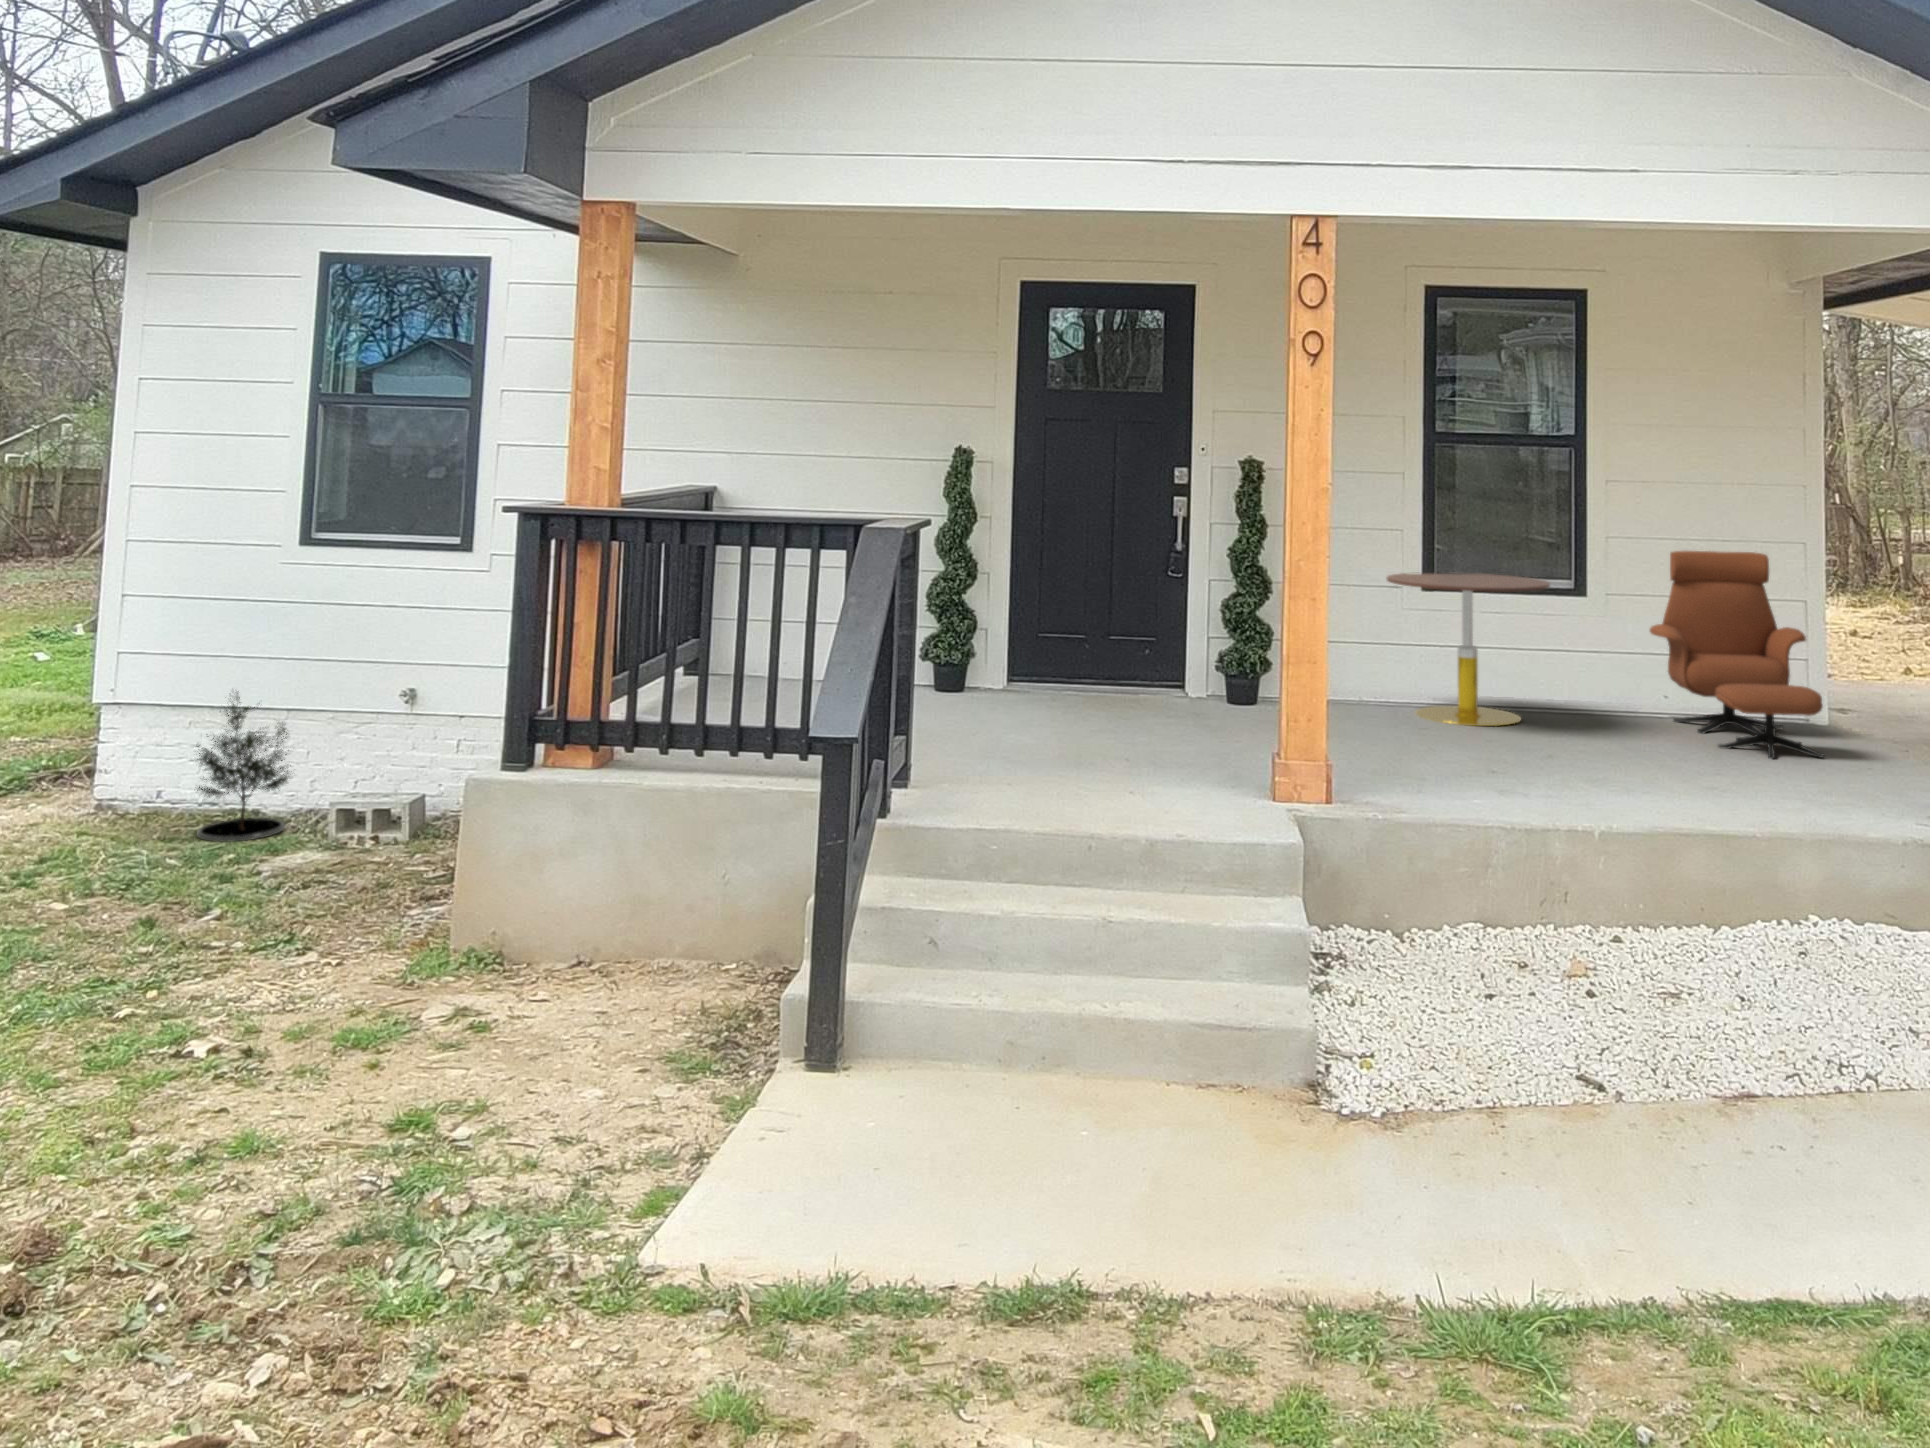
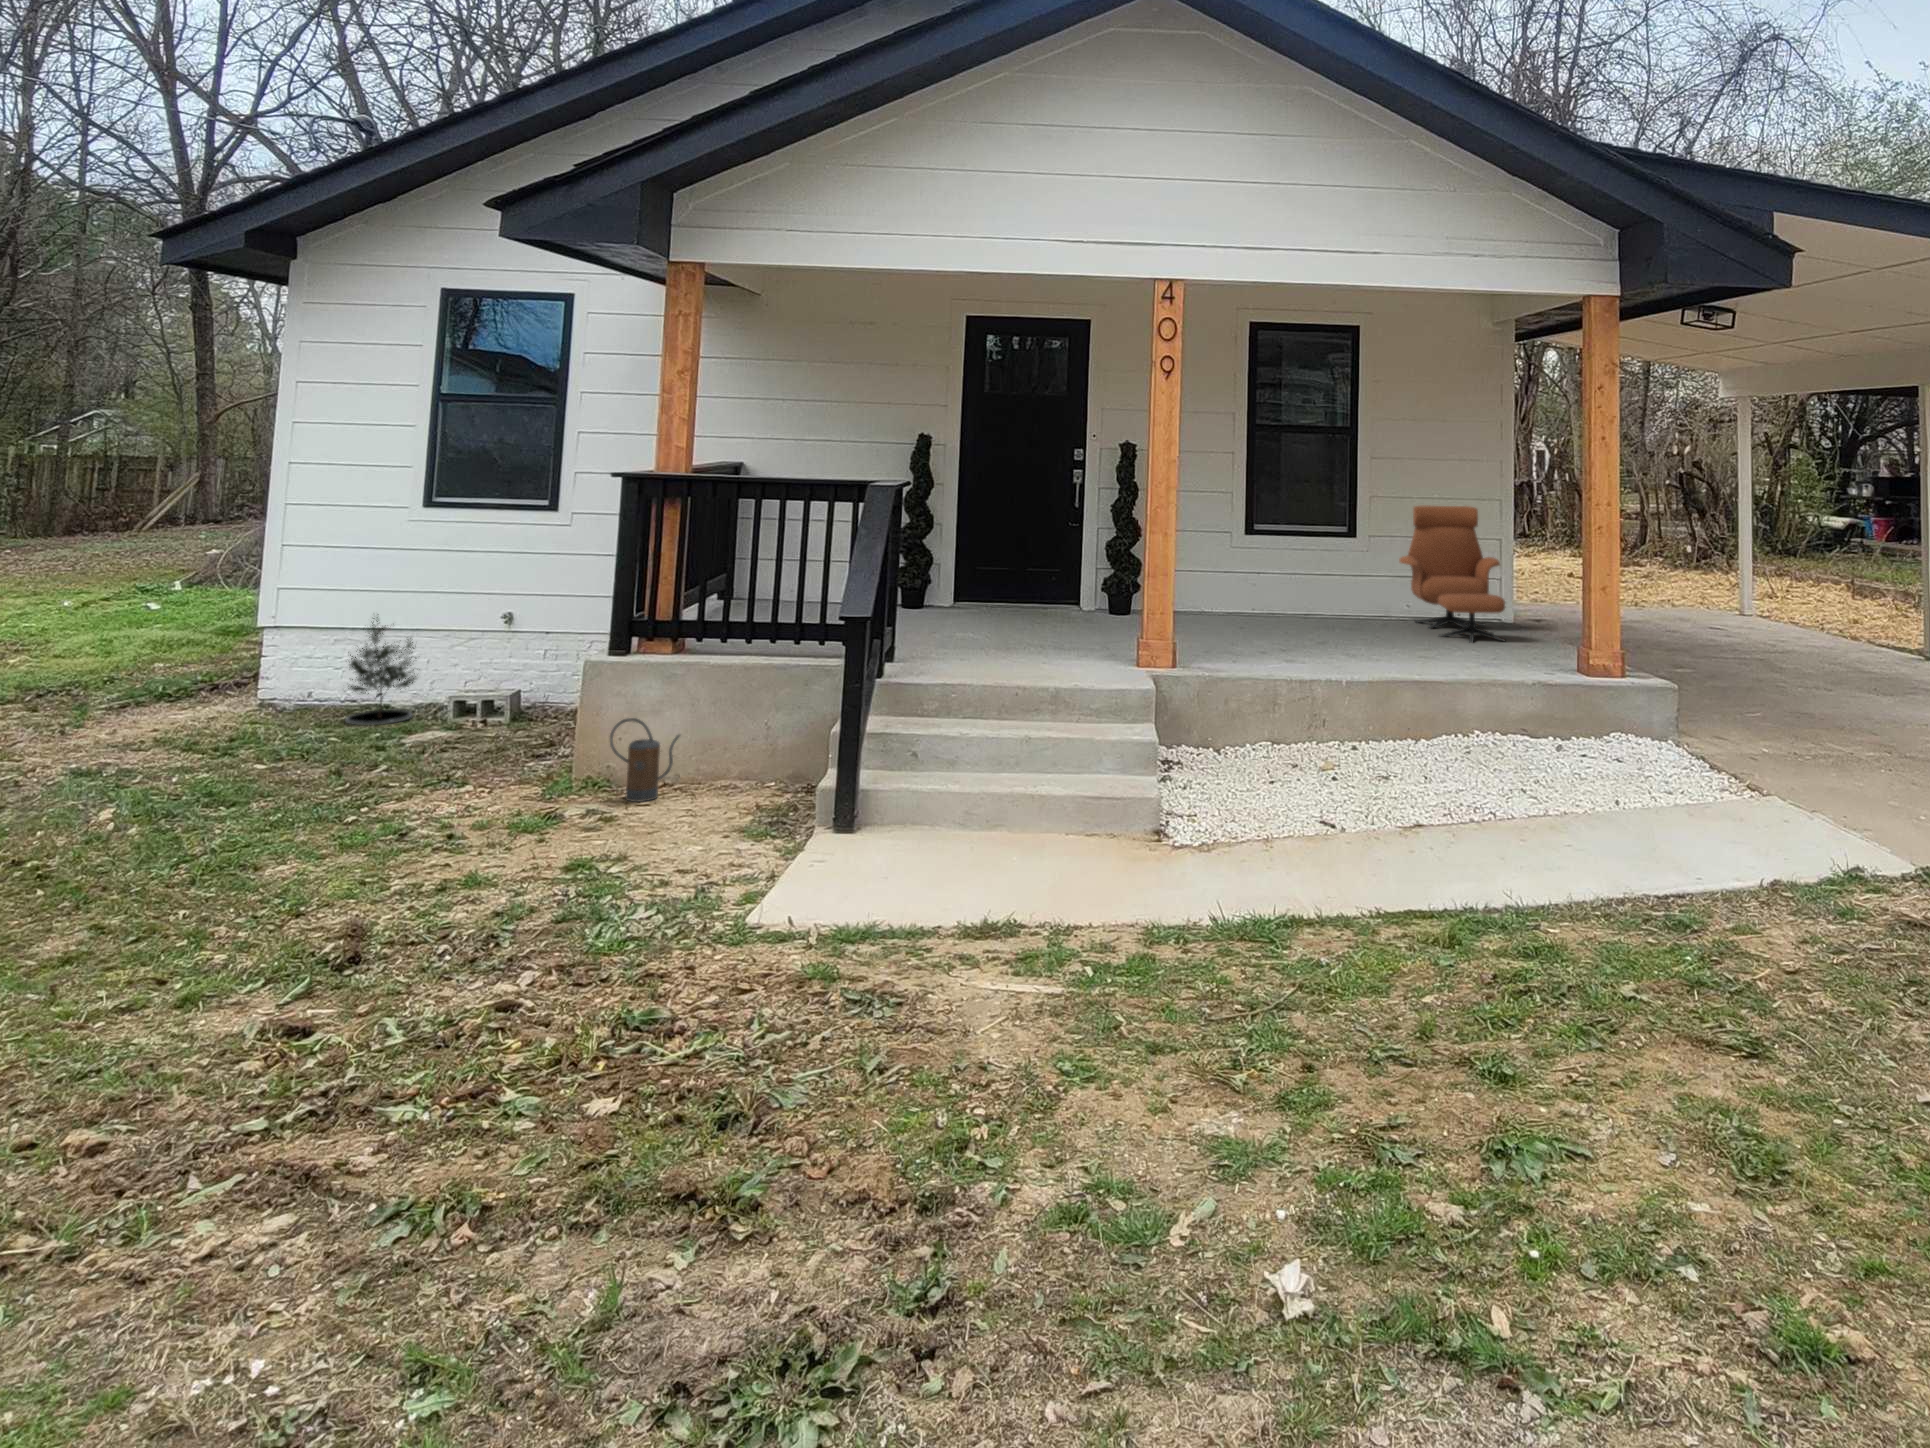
side table: present [1387,573,1550,726] -> none [1222,522,1332,626]
watering can: none [500,865,601,990] -> present [610,718,680,802]

